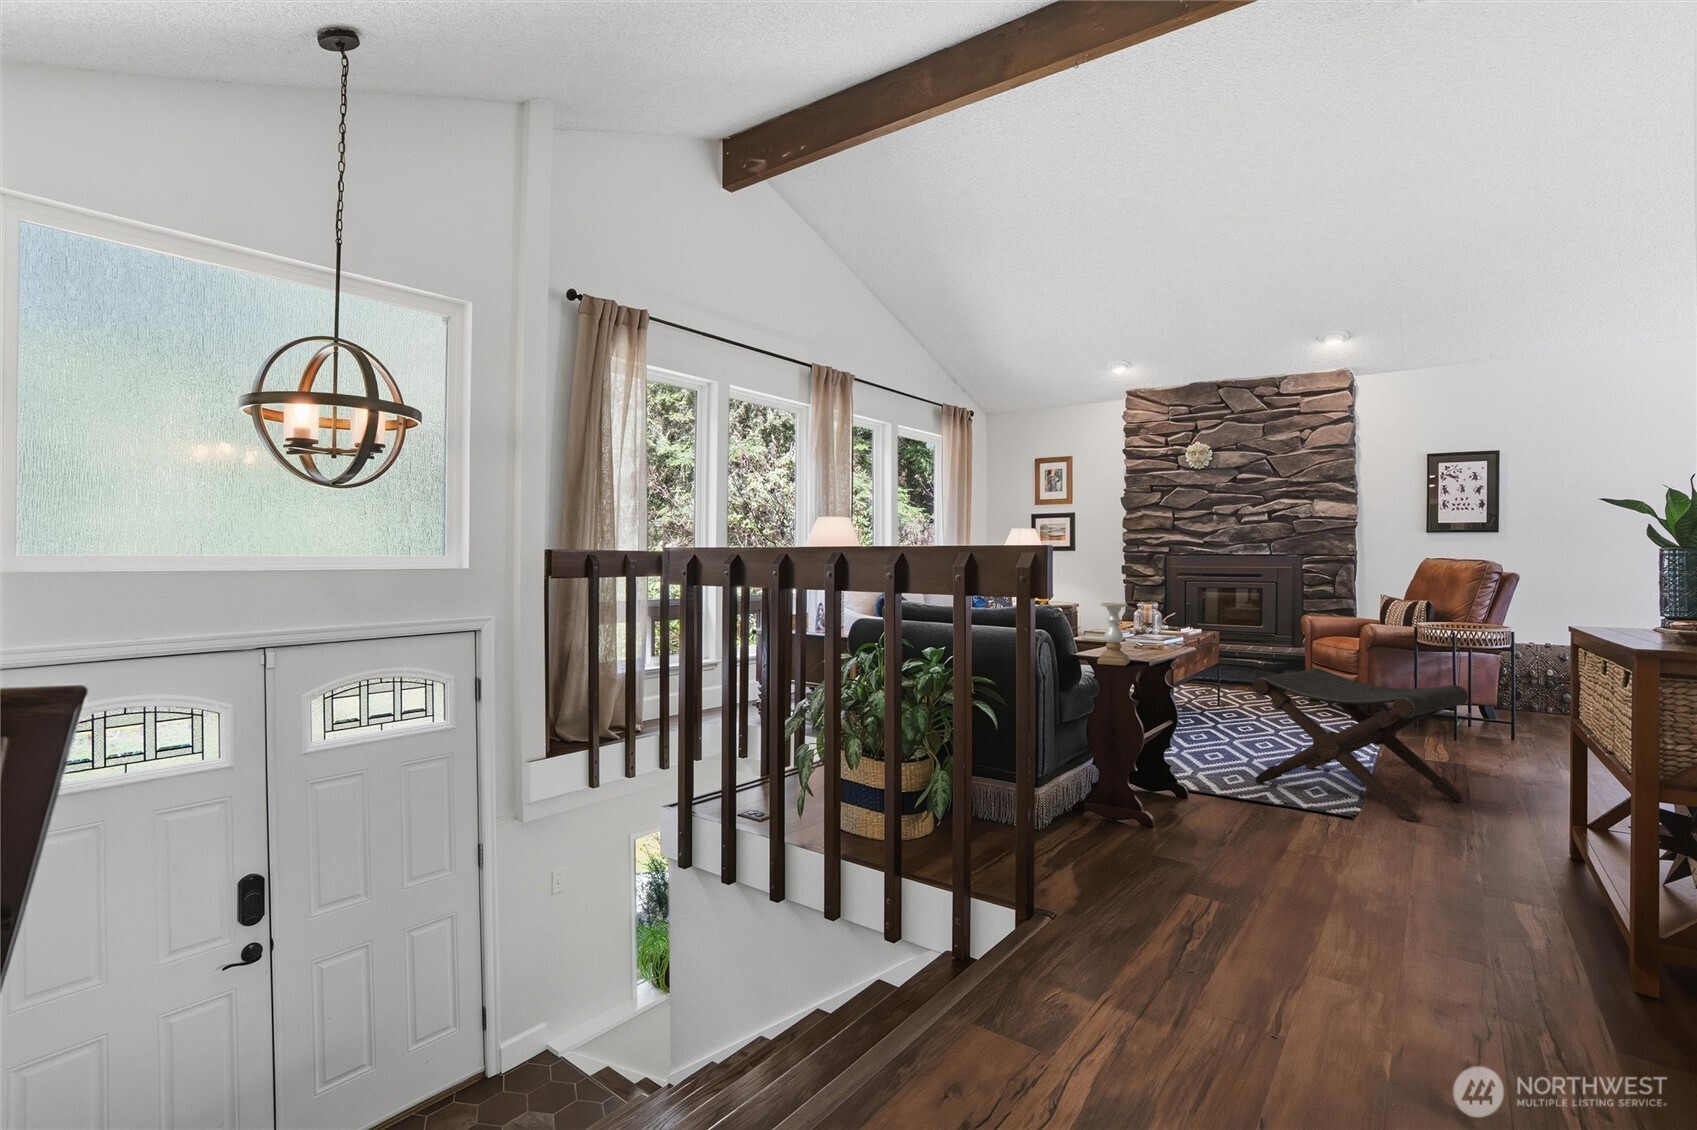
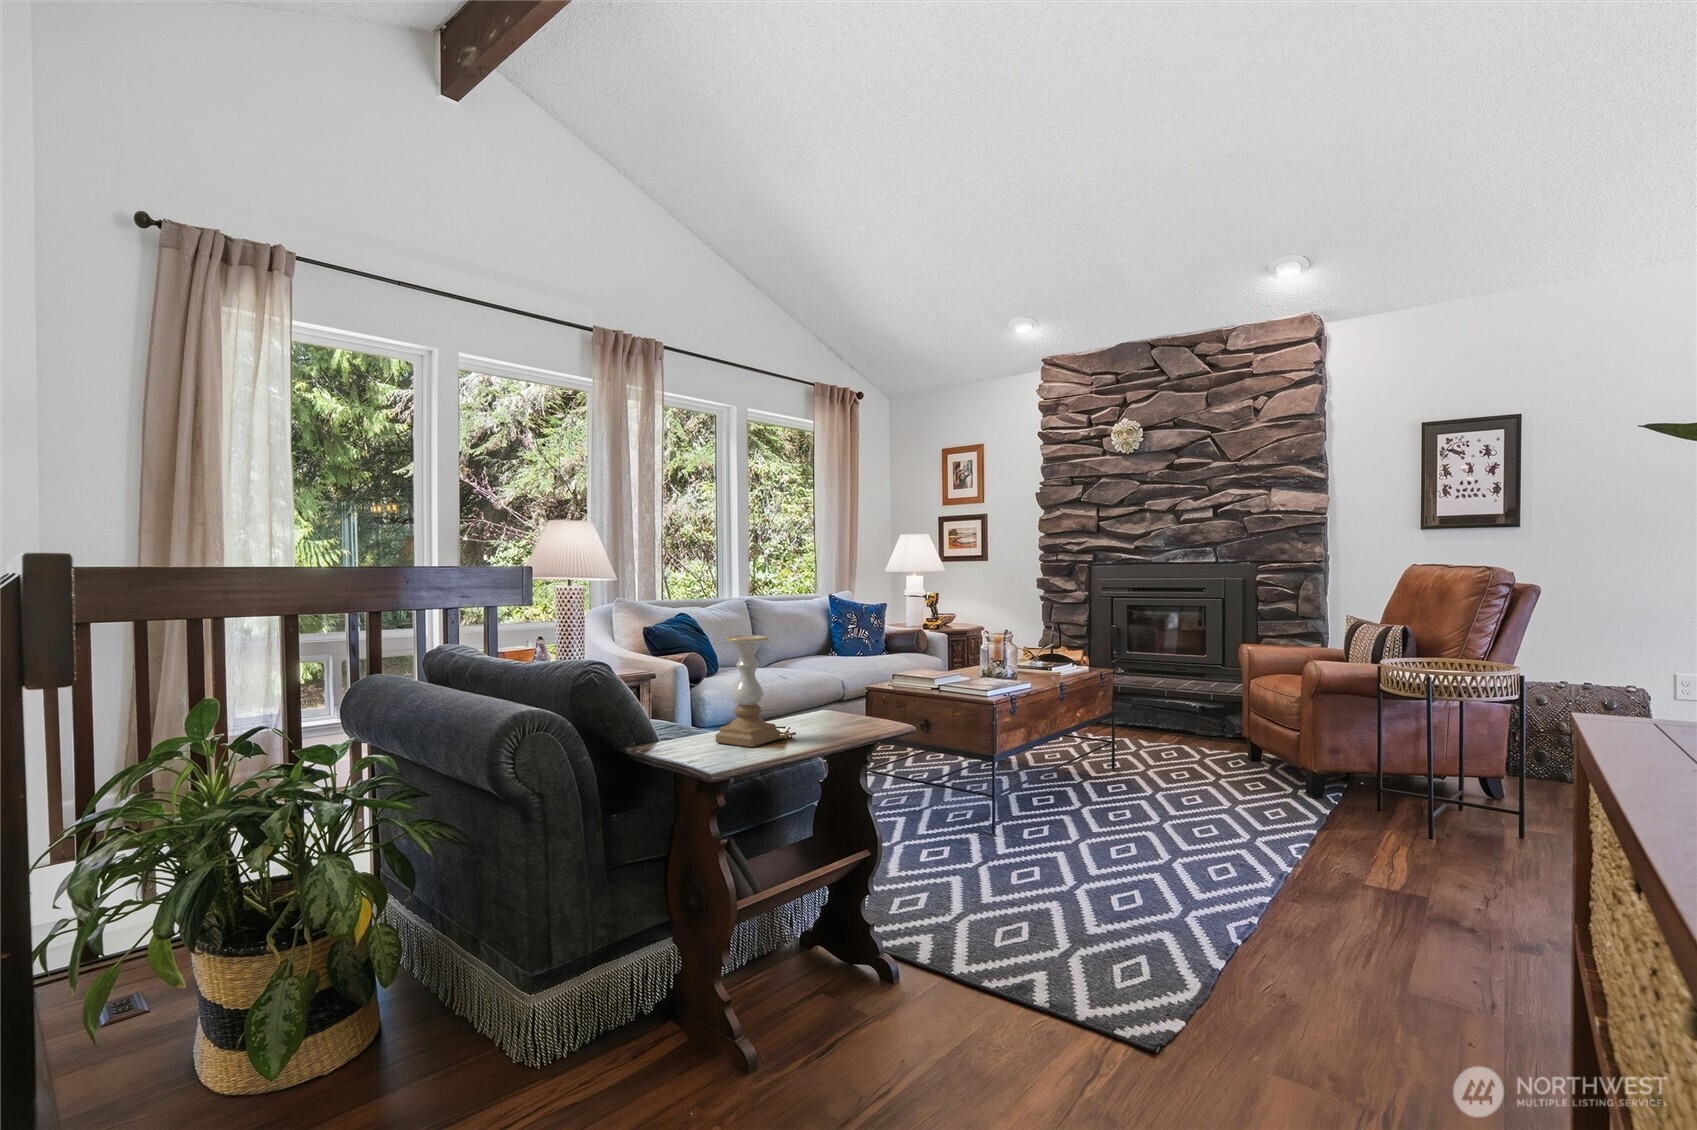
footstool: present [1253,668,1468,821] -> none [1046,737,1397,1045]

